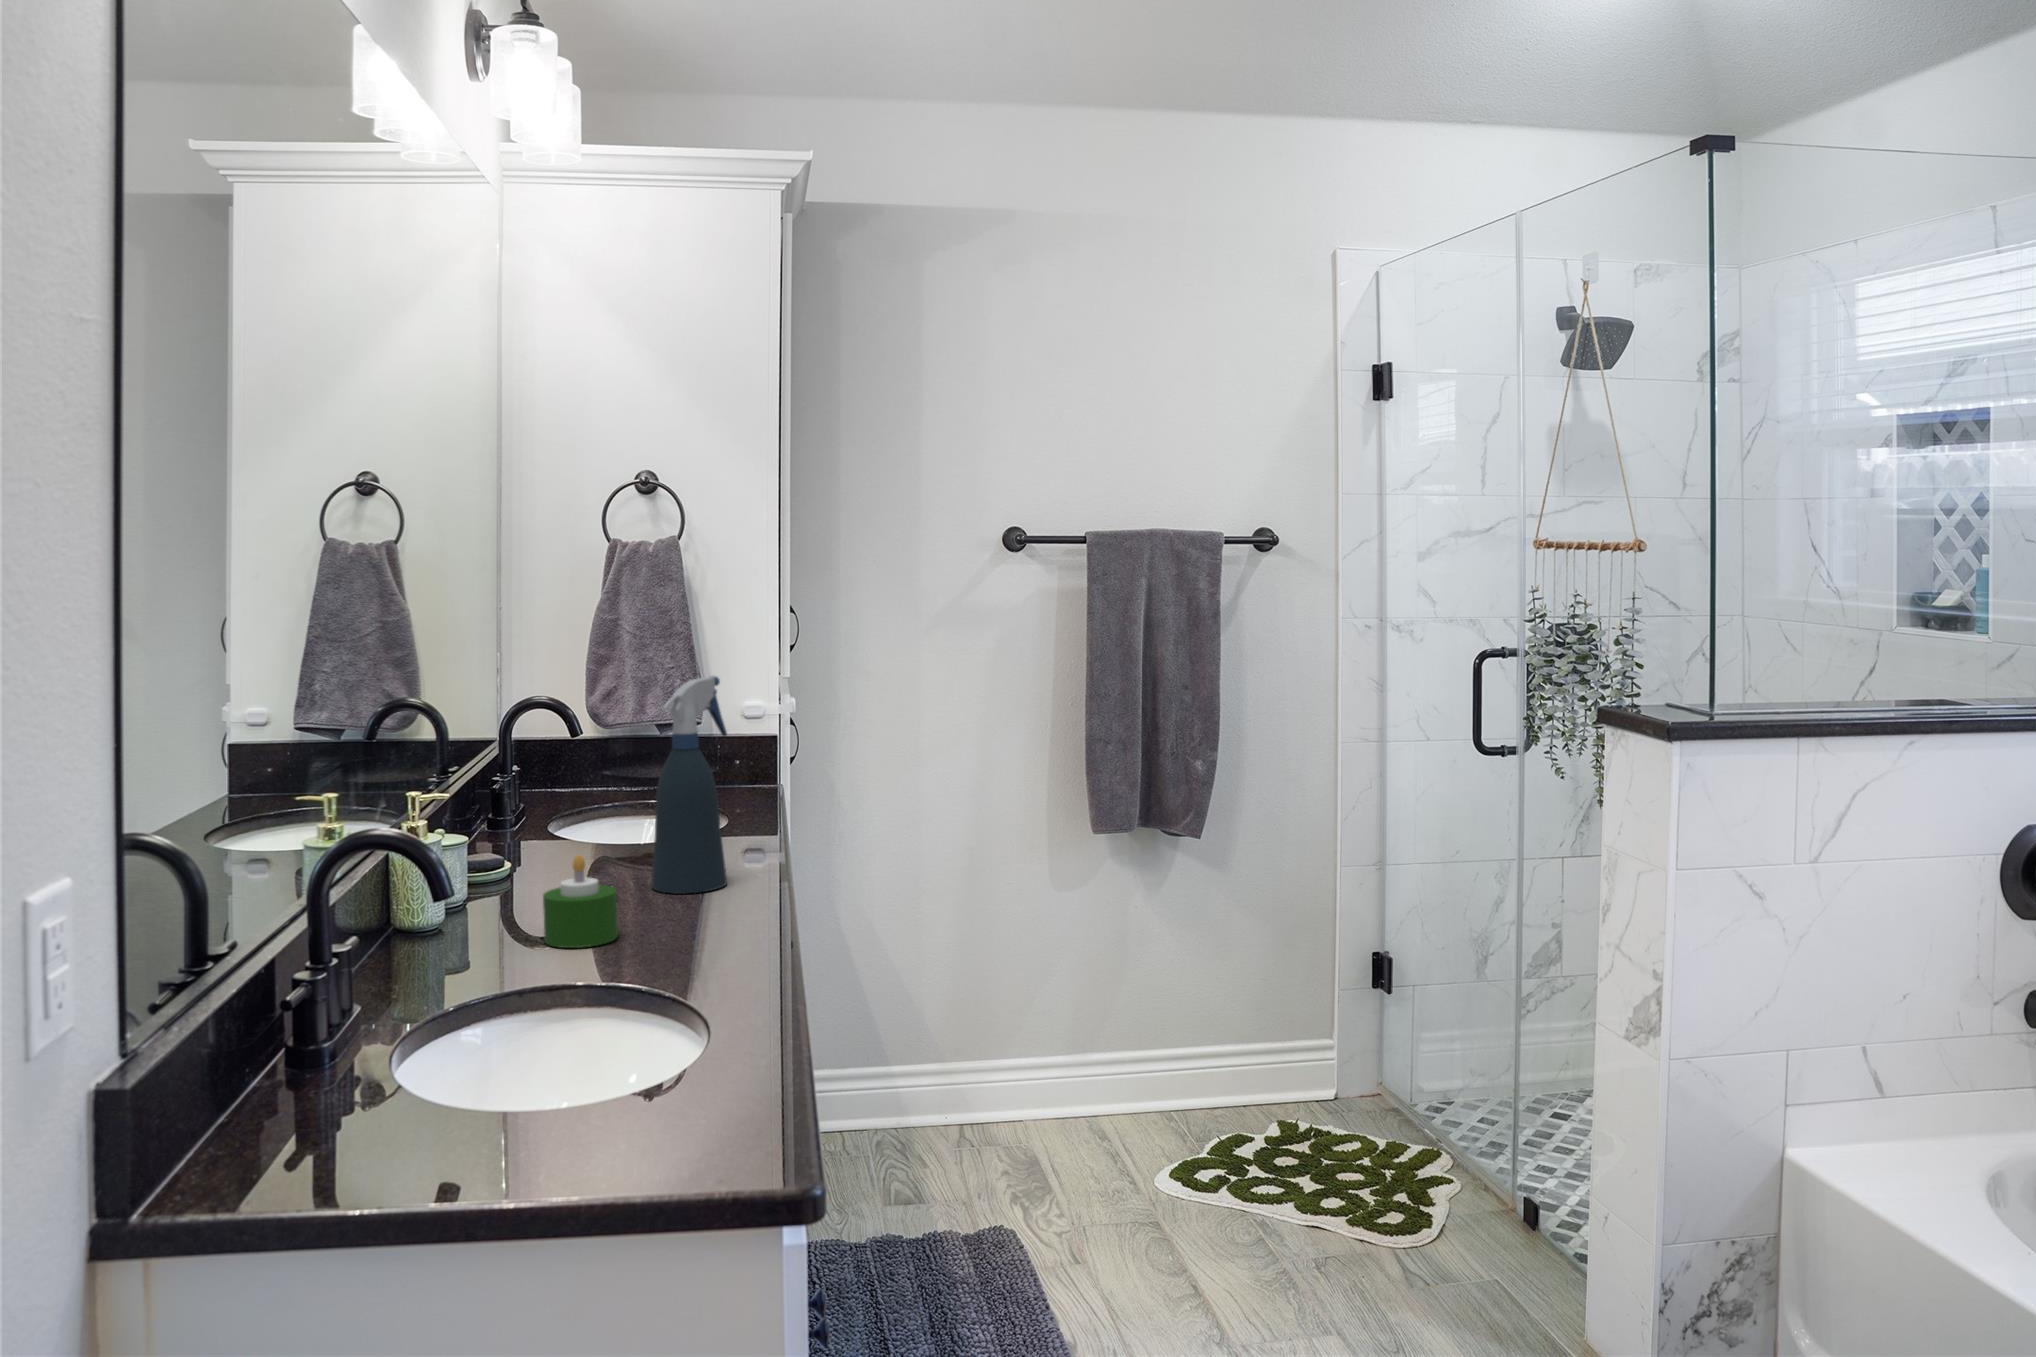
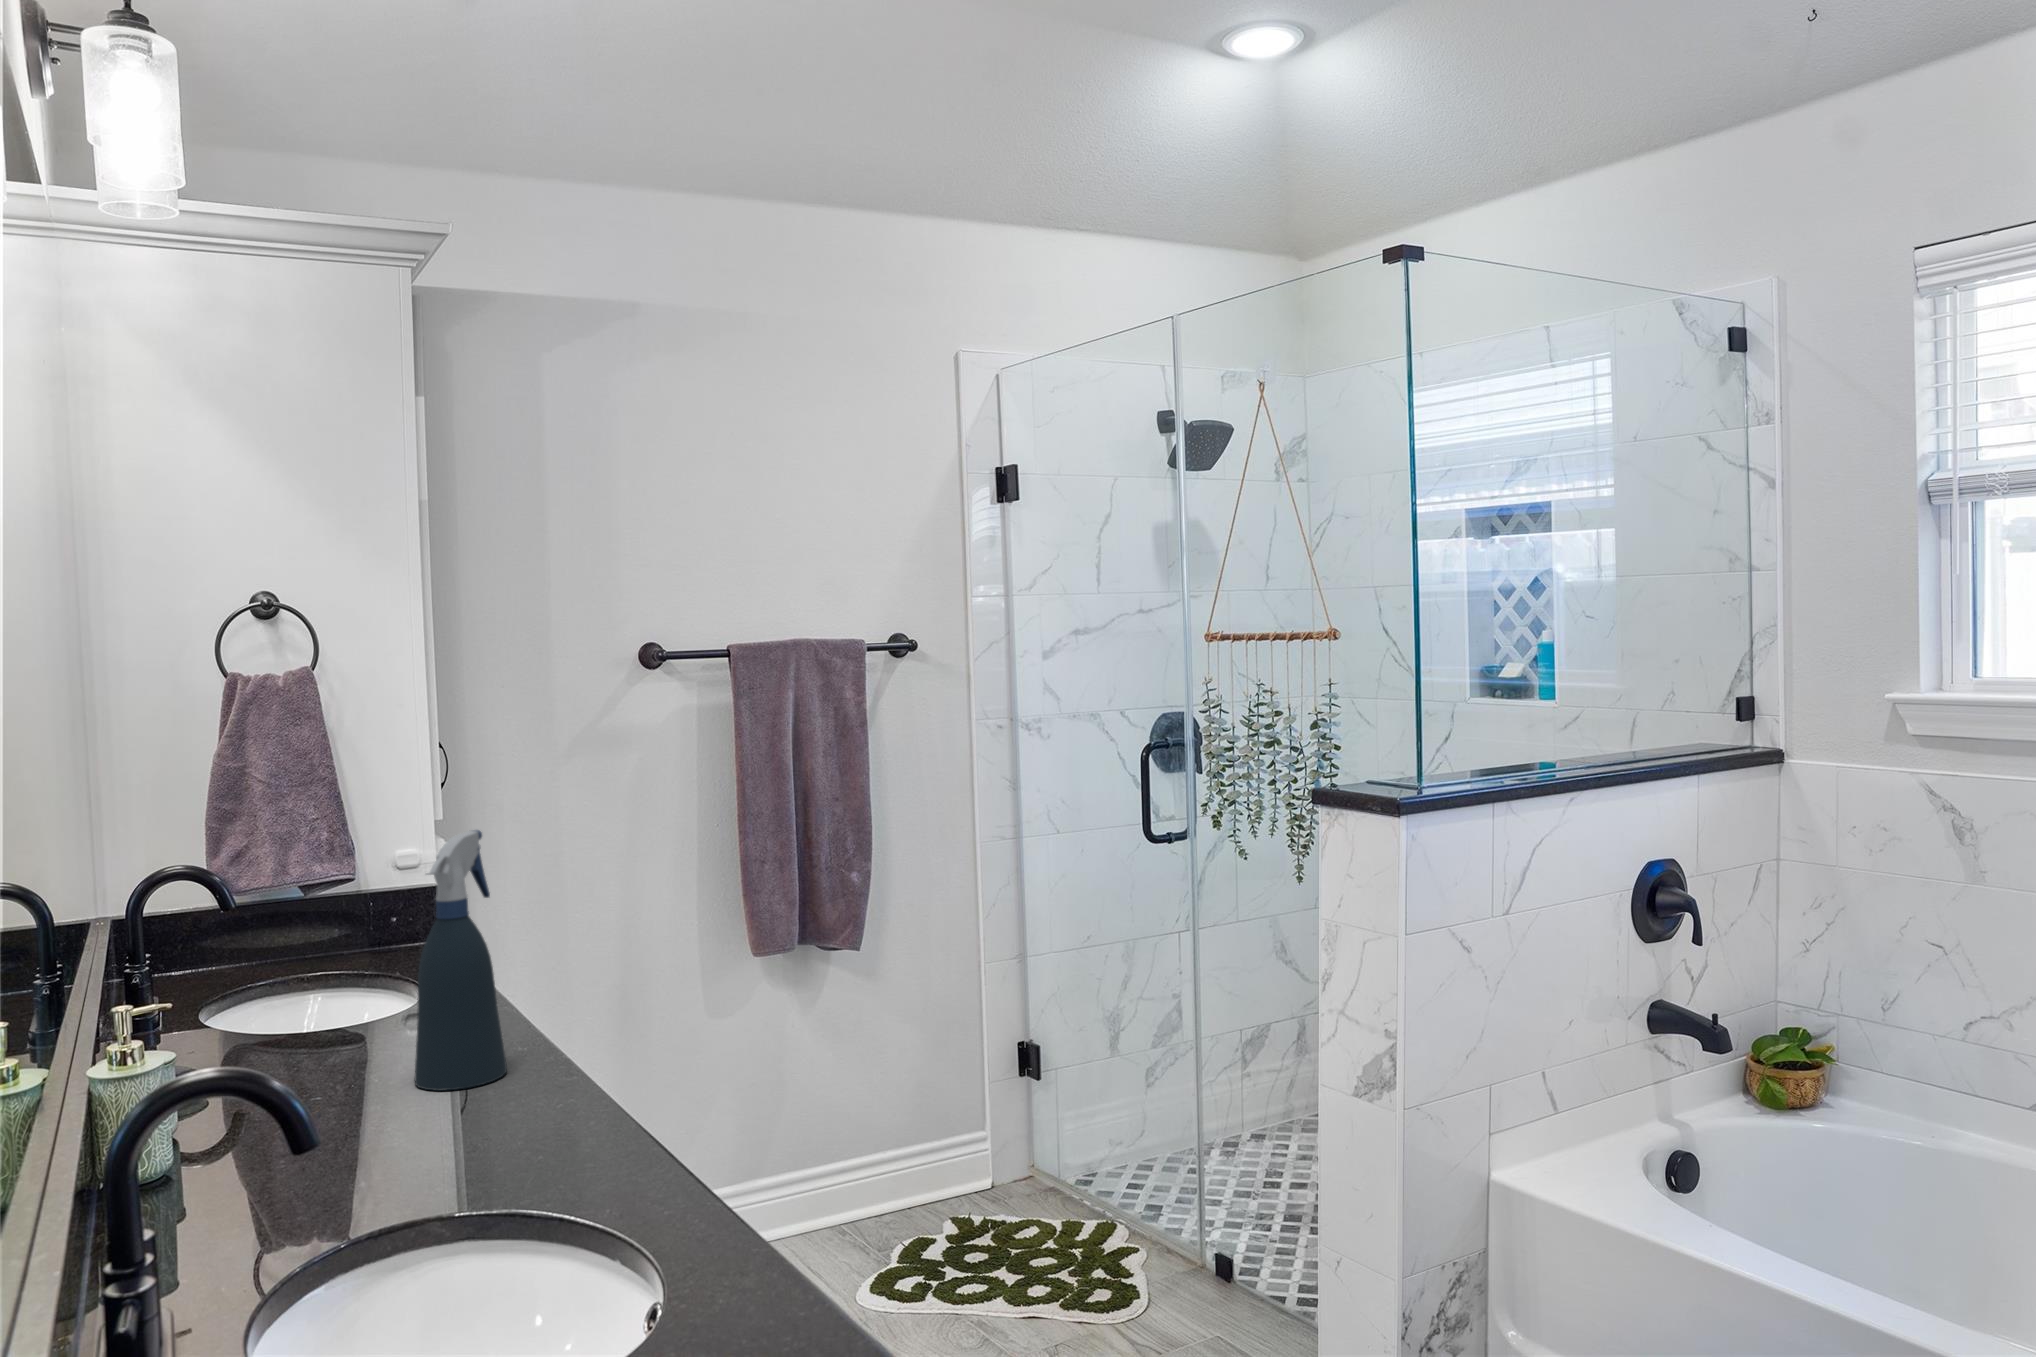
candle: present [543,855,618,948] -> none [344,1064,441,1183]

